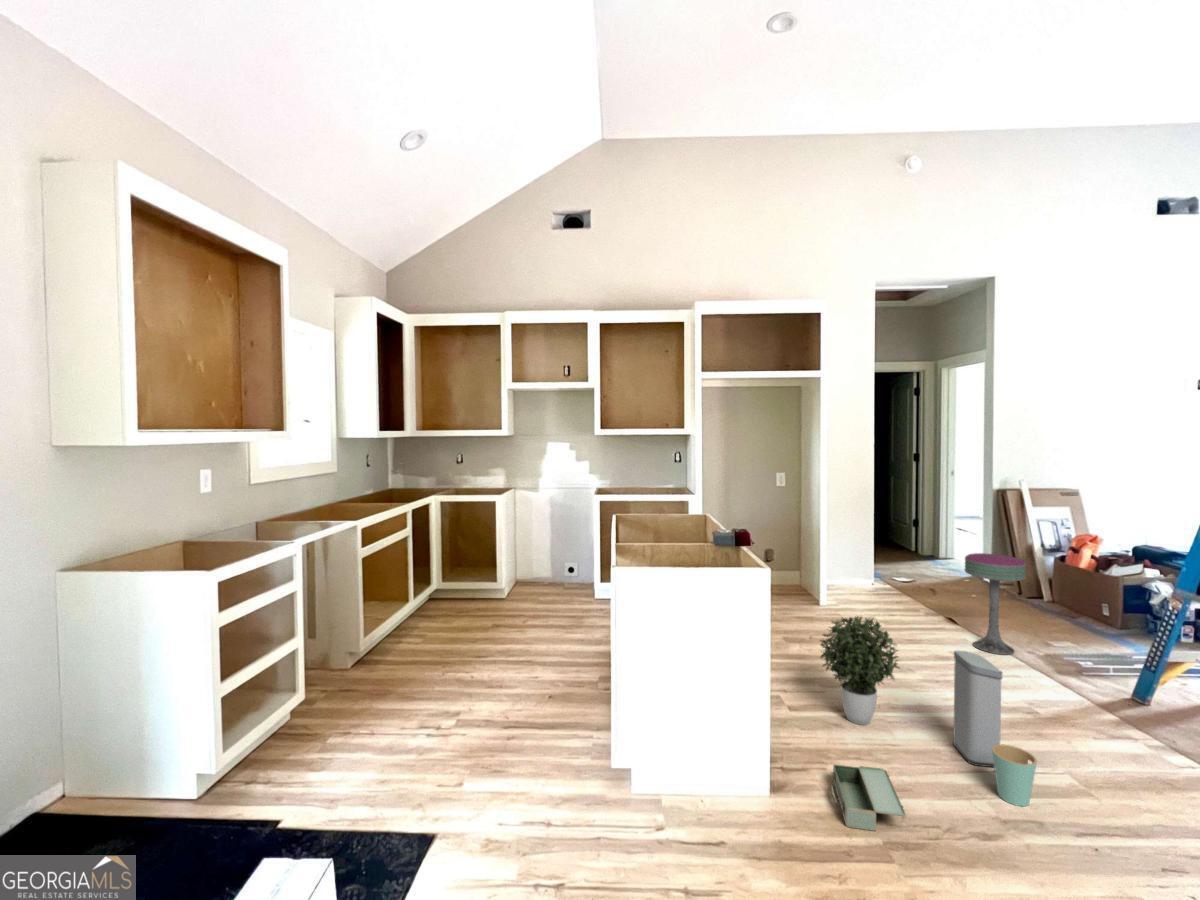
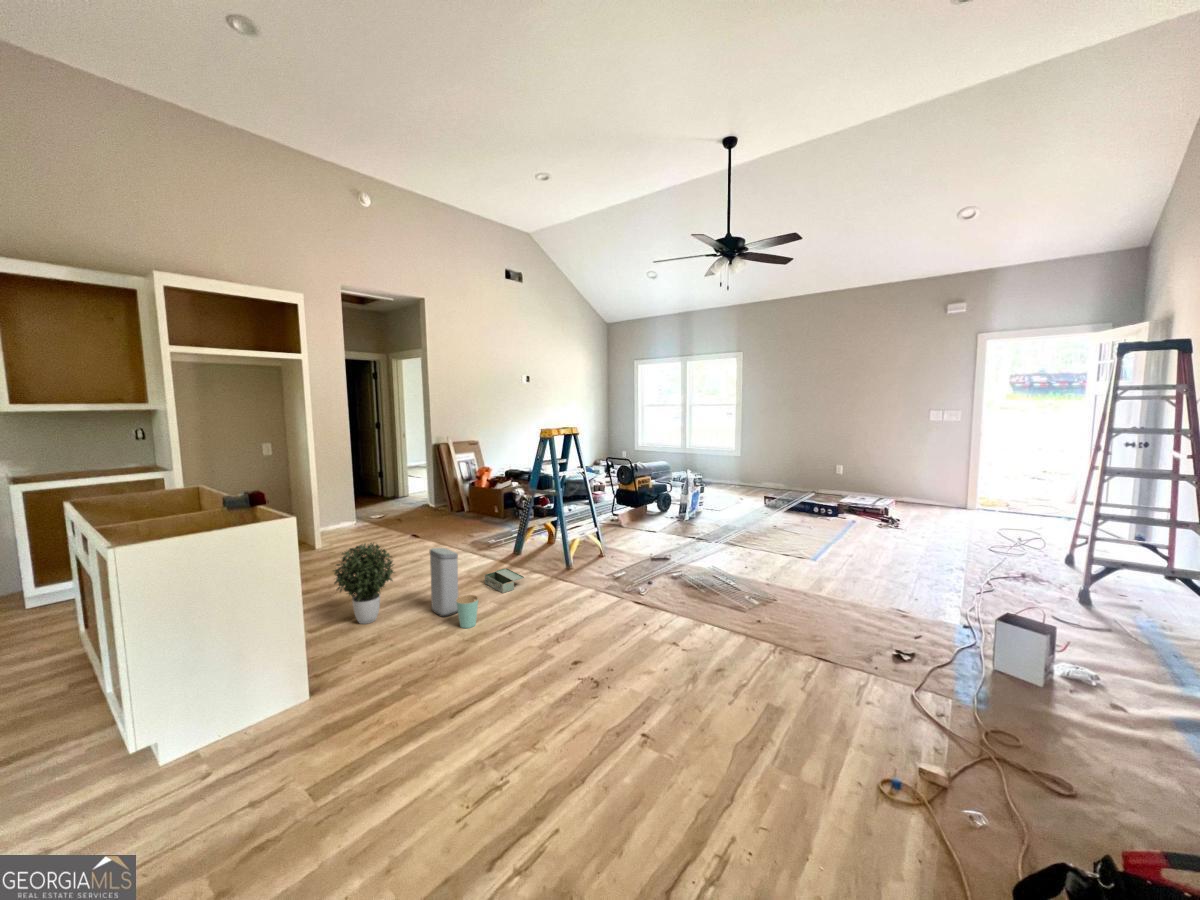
bar stool: present [965,553,1026,655] -> none [424,485,460,551]
toolbox: present [831,765,905,831] -> present [485,568,524,593]

